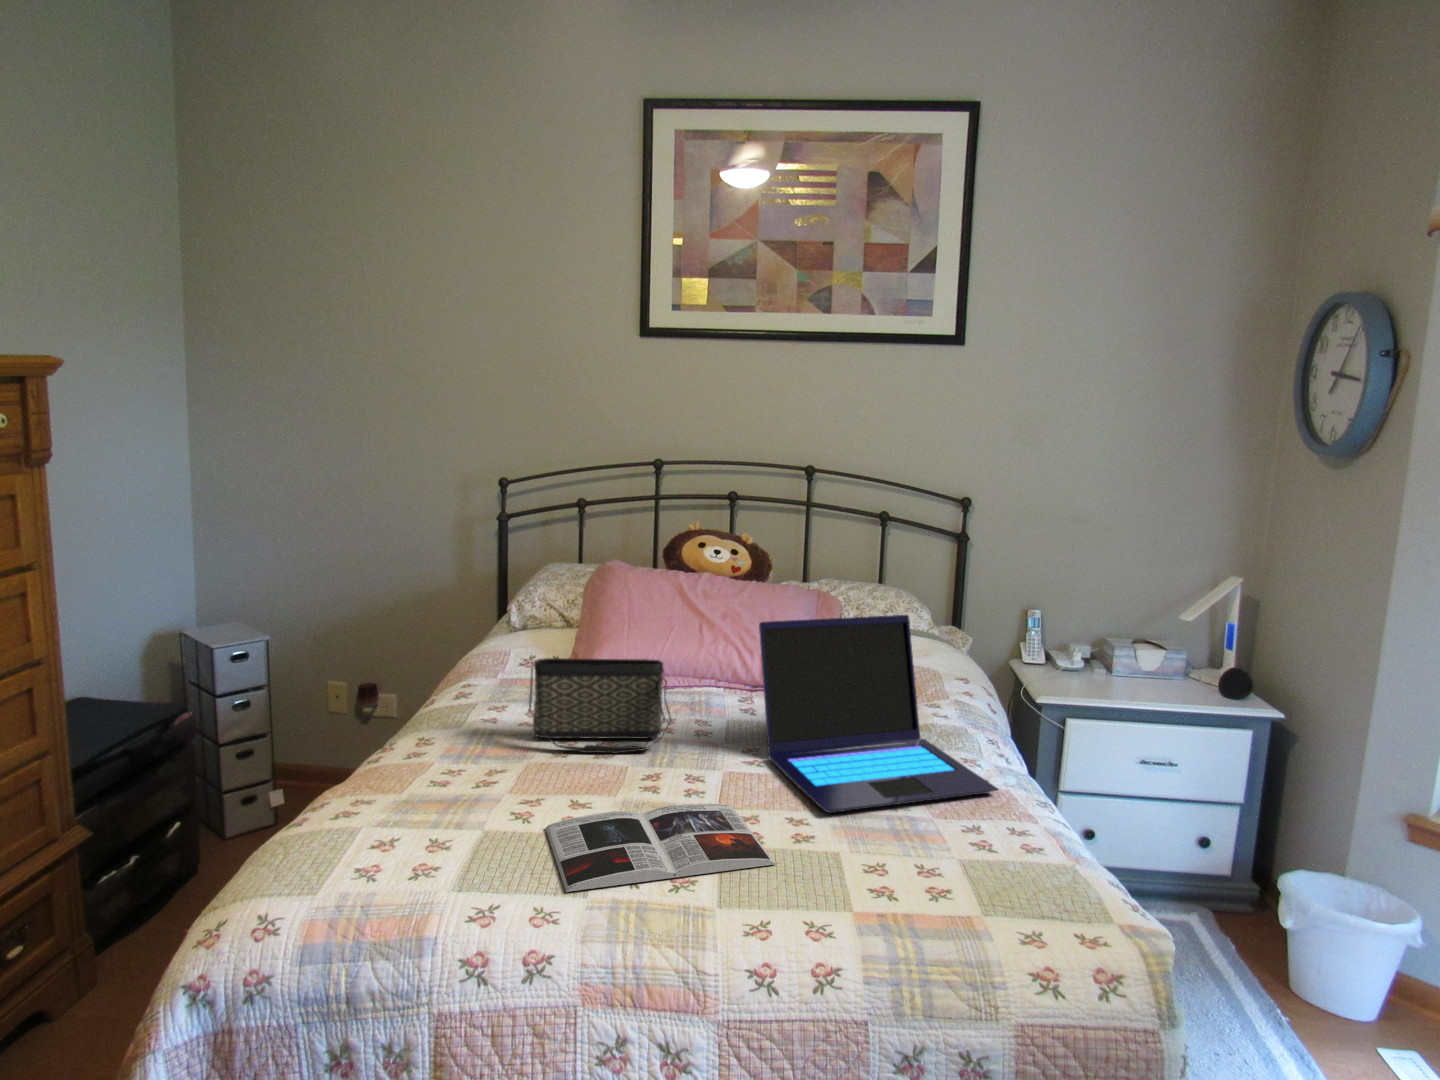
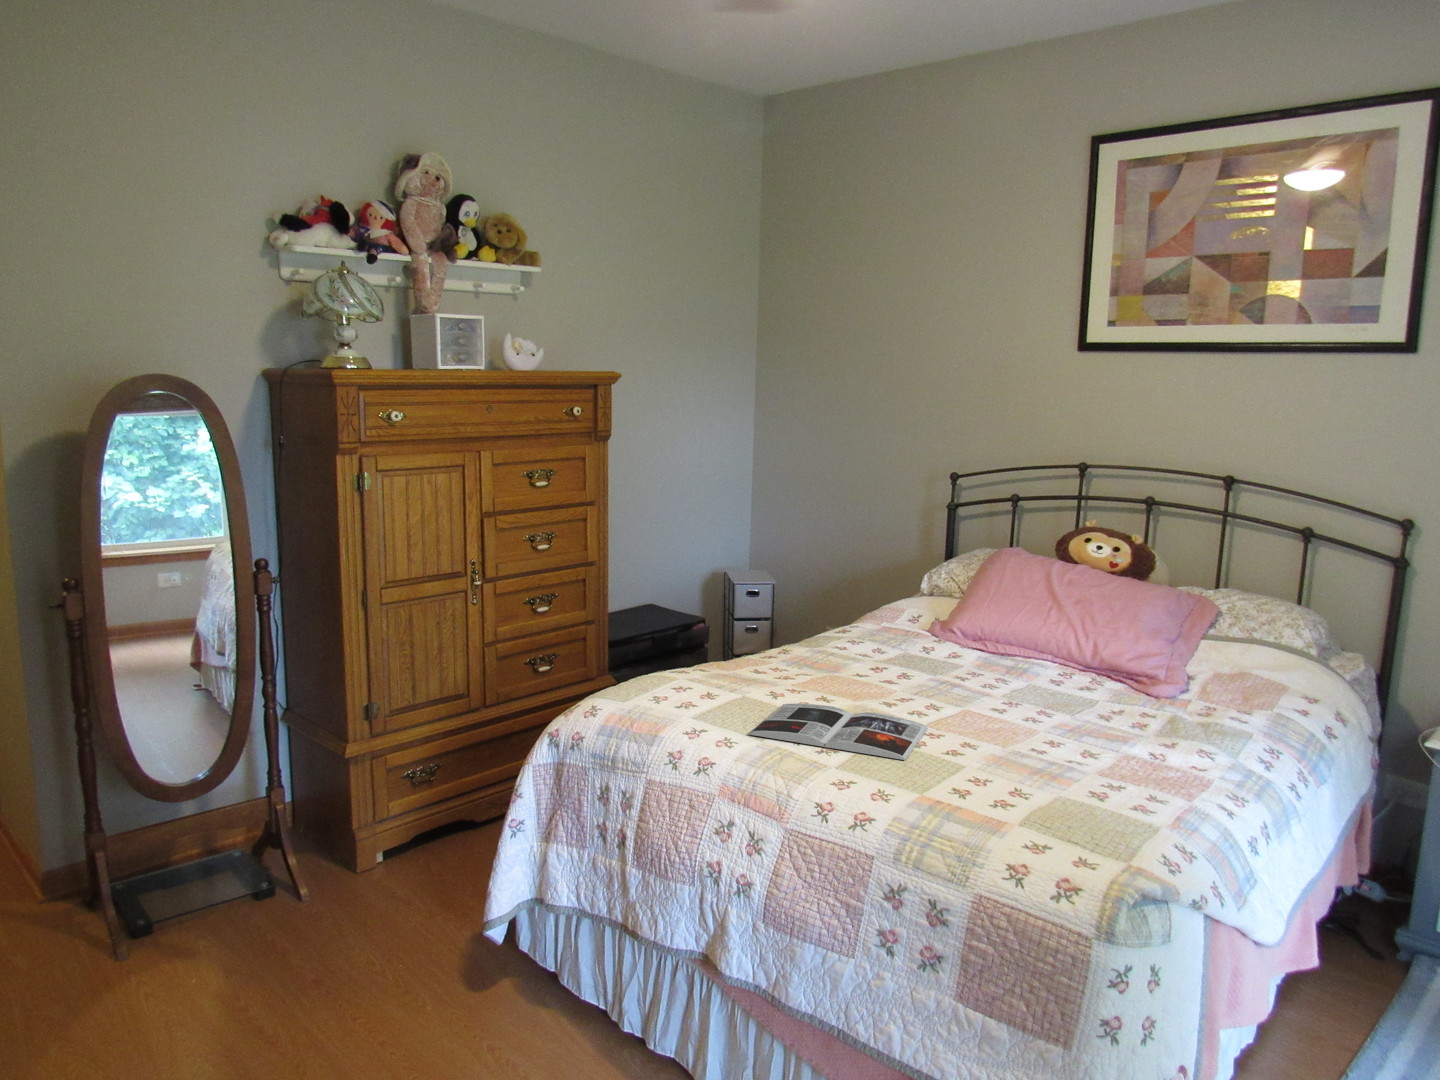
laptop: present [759,615,998,813] -> none [991,590,1190,775]
handbag: present [529,658,671,753] -> none [838,600,949,685]

